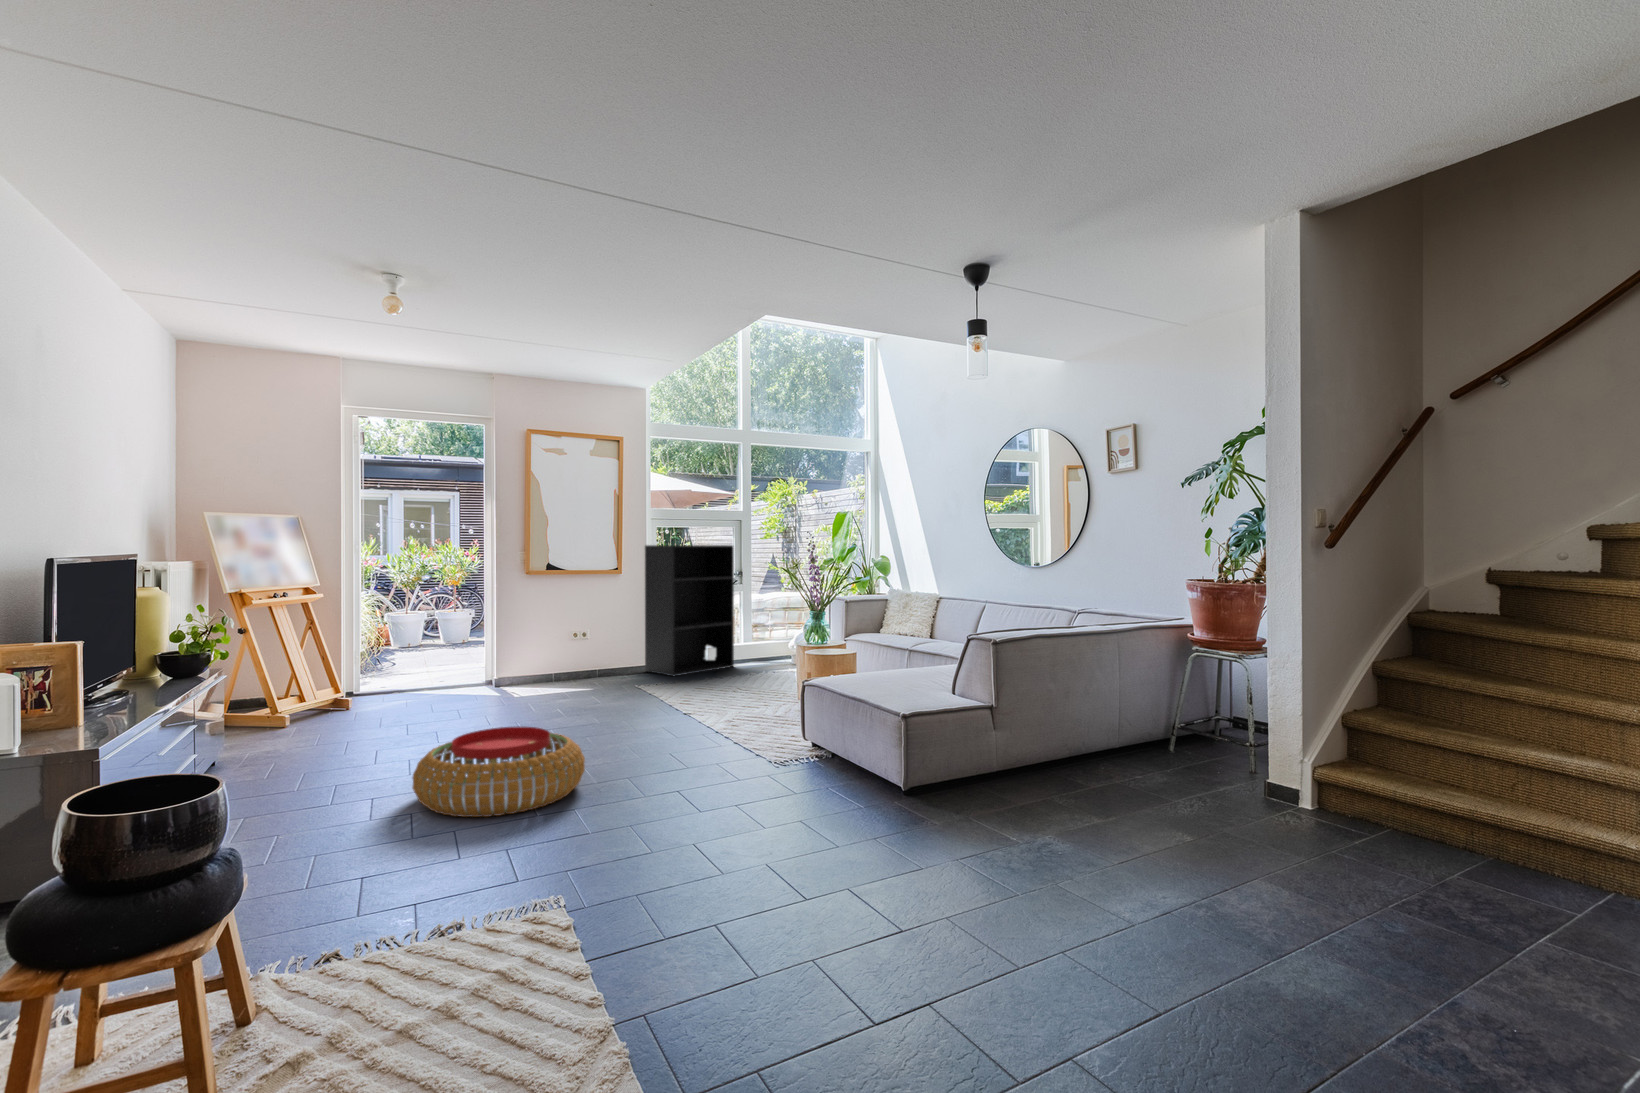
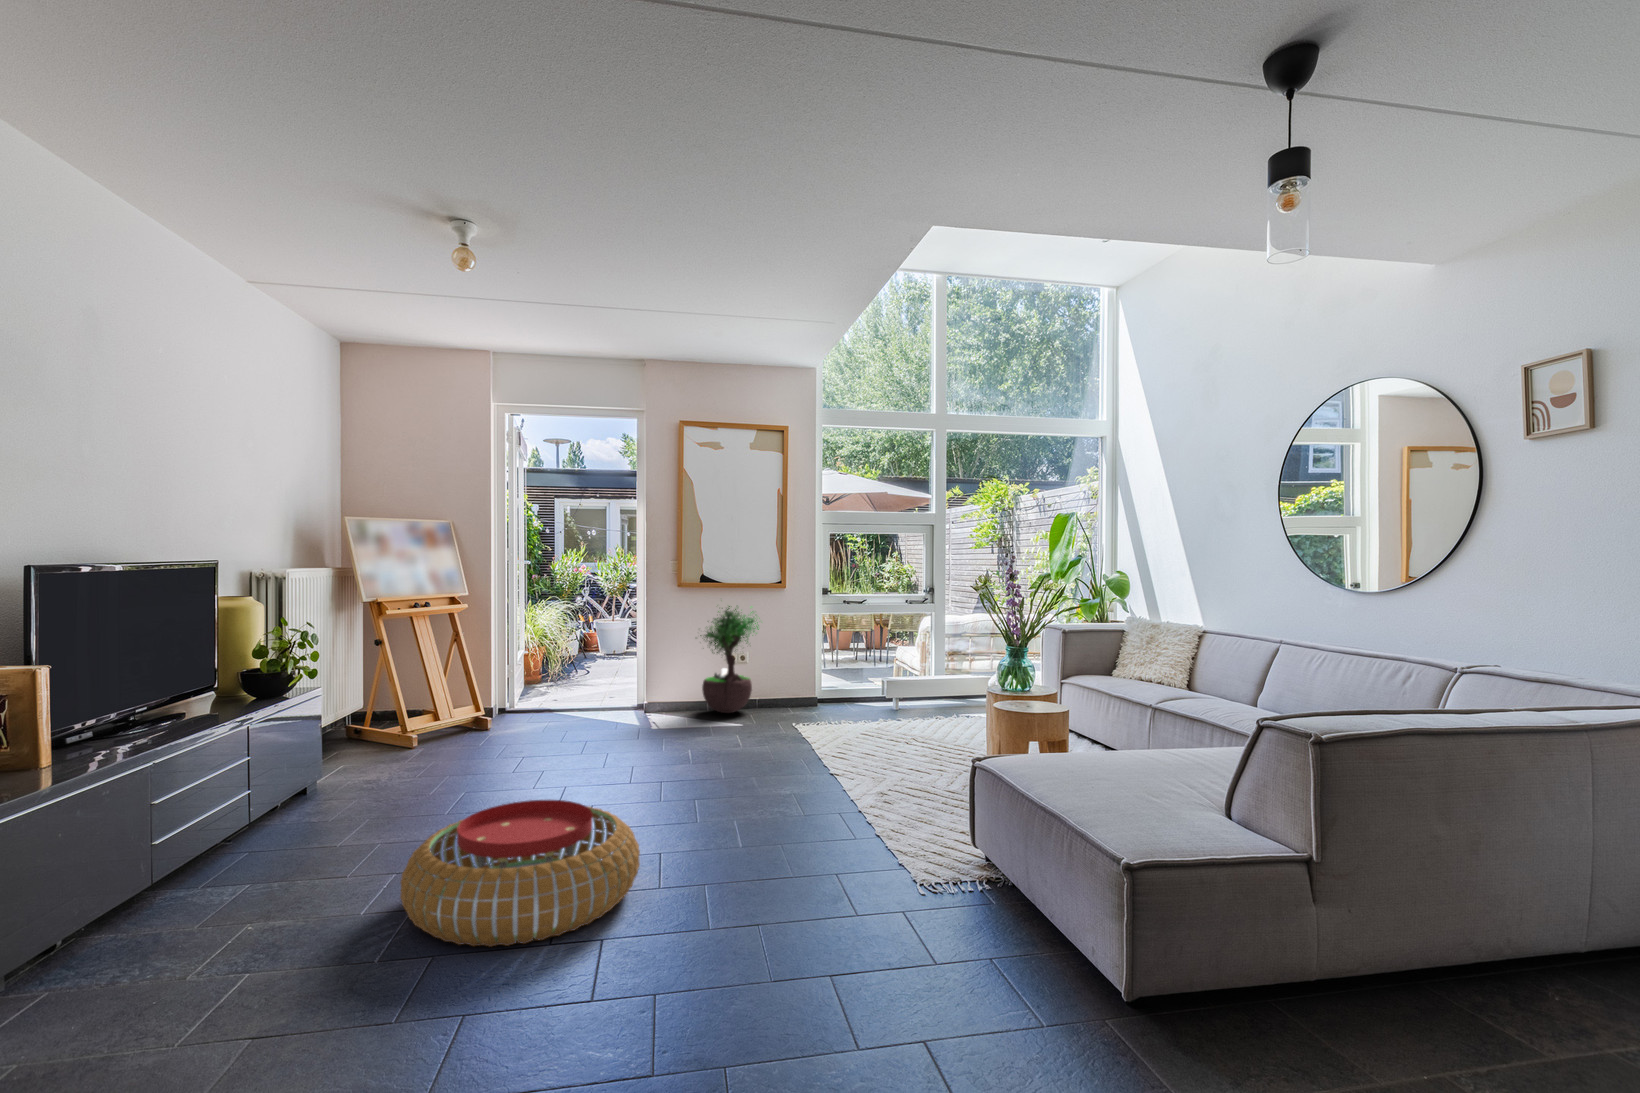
bookshelf: present [645,545,734,676] -> none [815,555,923,714]
potted tree: none [544,584,603,682] -> present [700,606,759,713]

